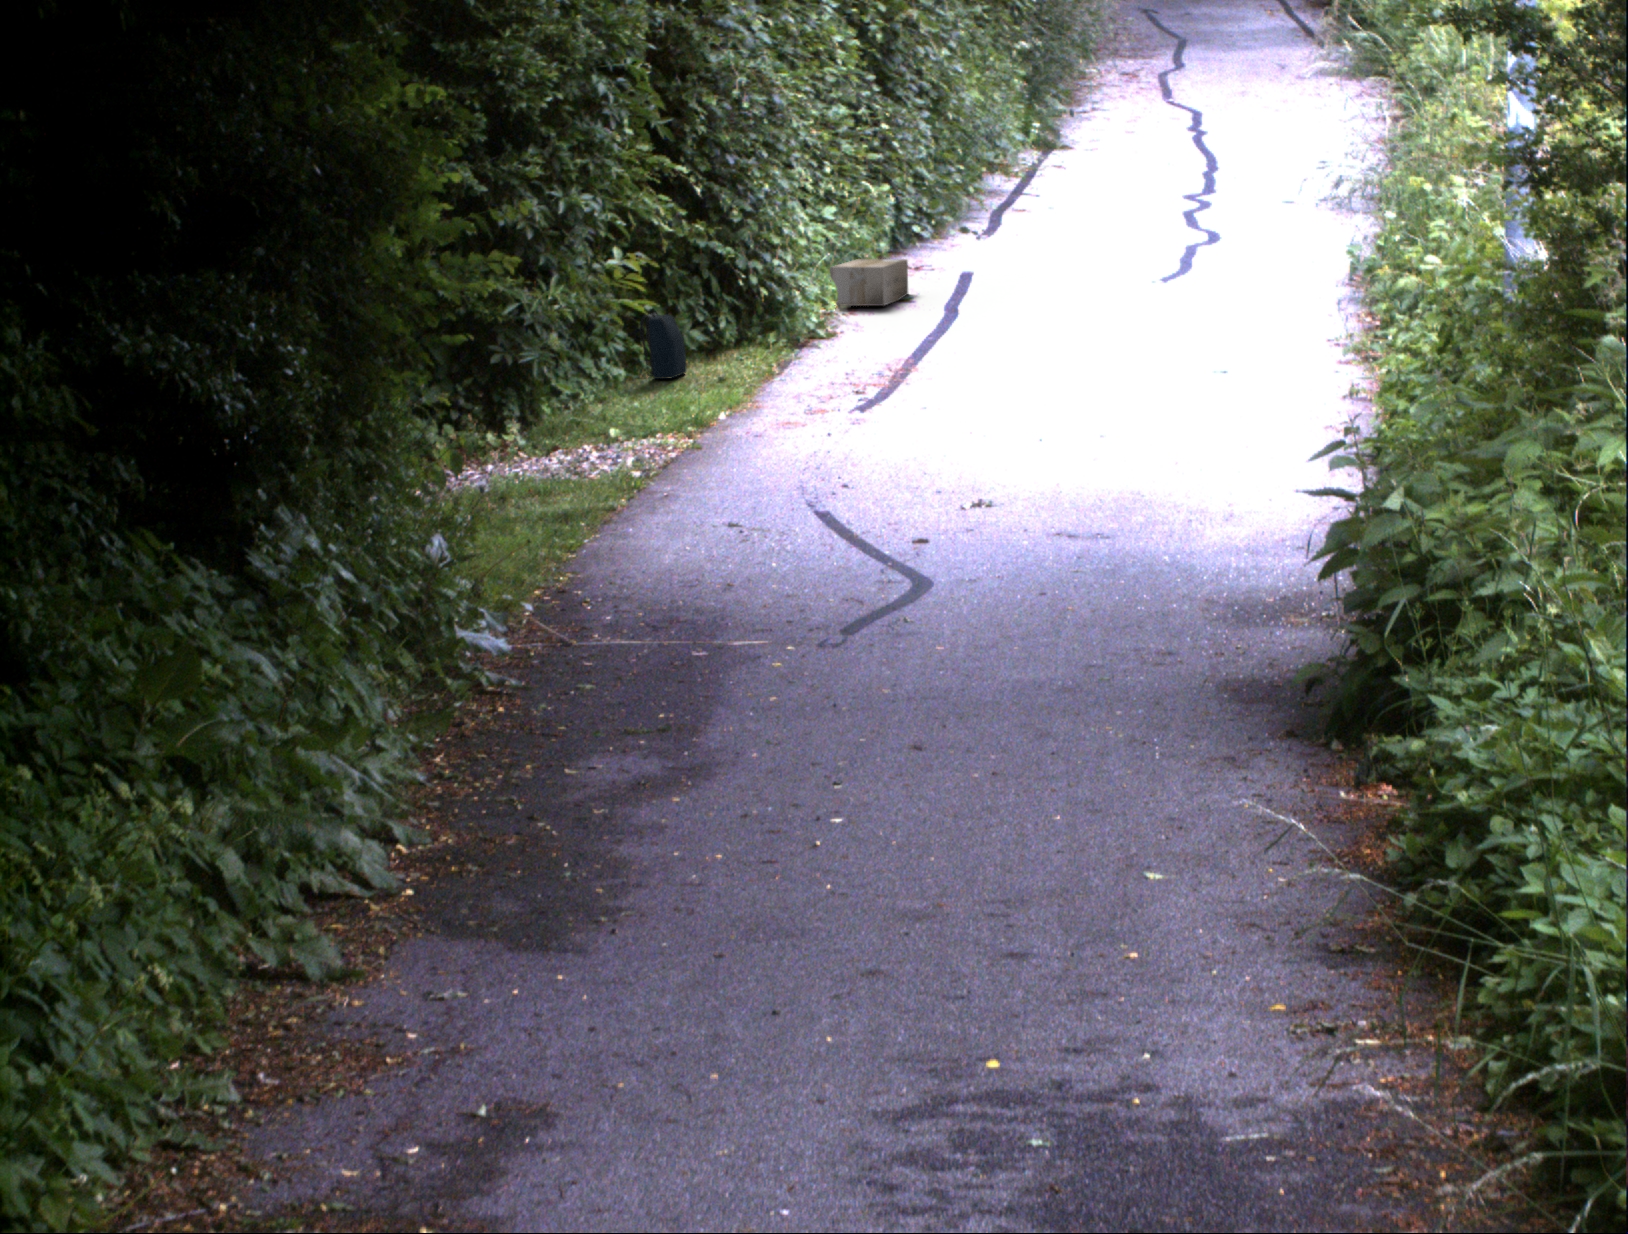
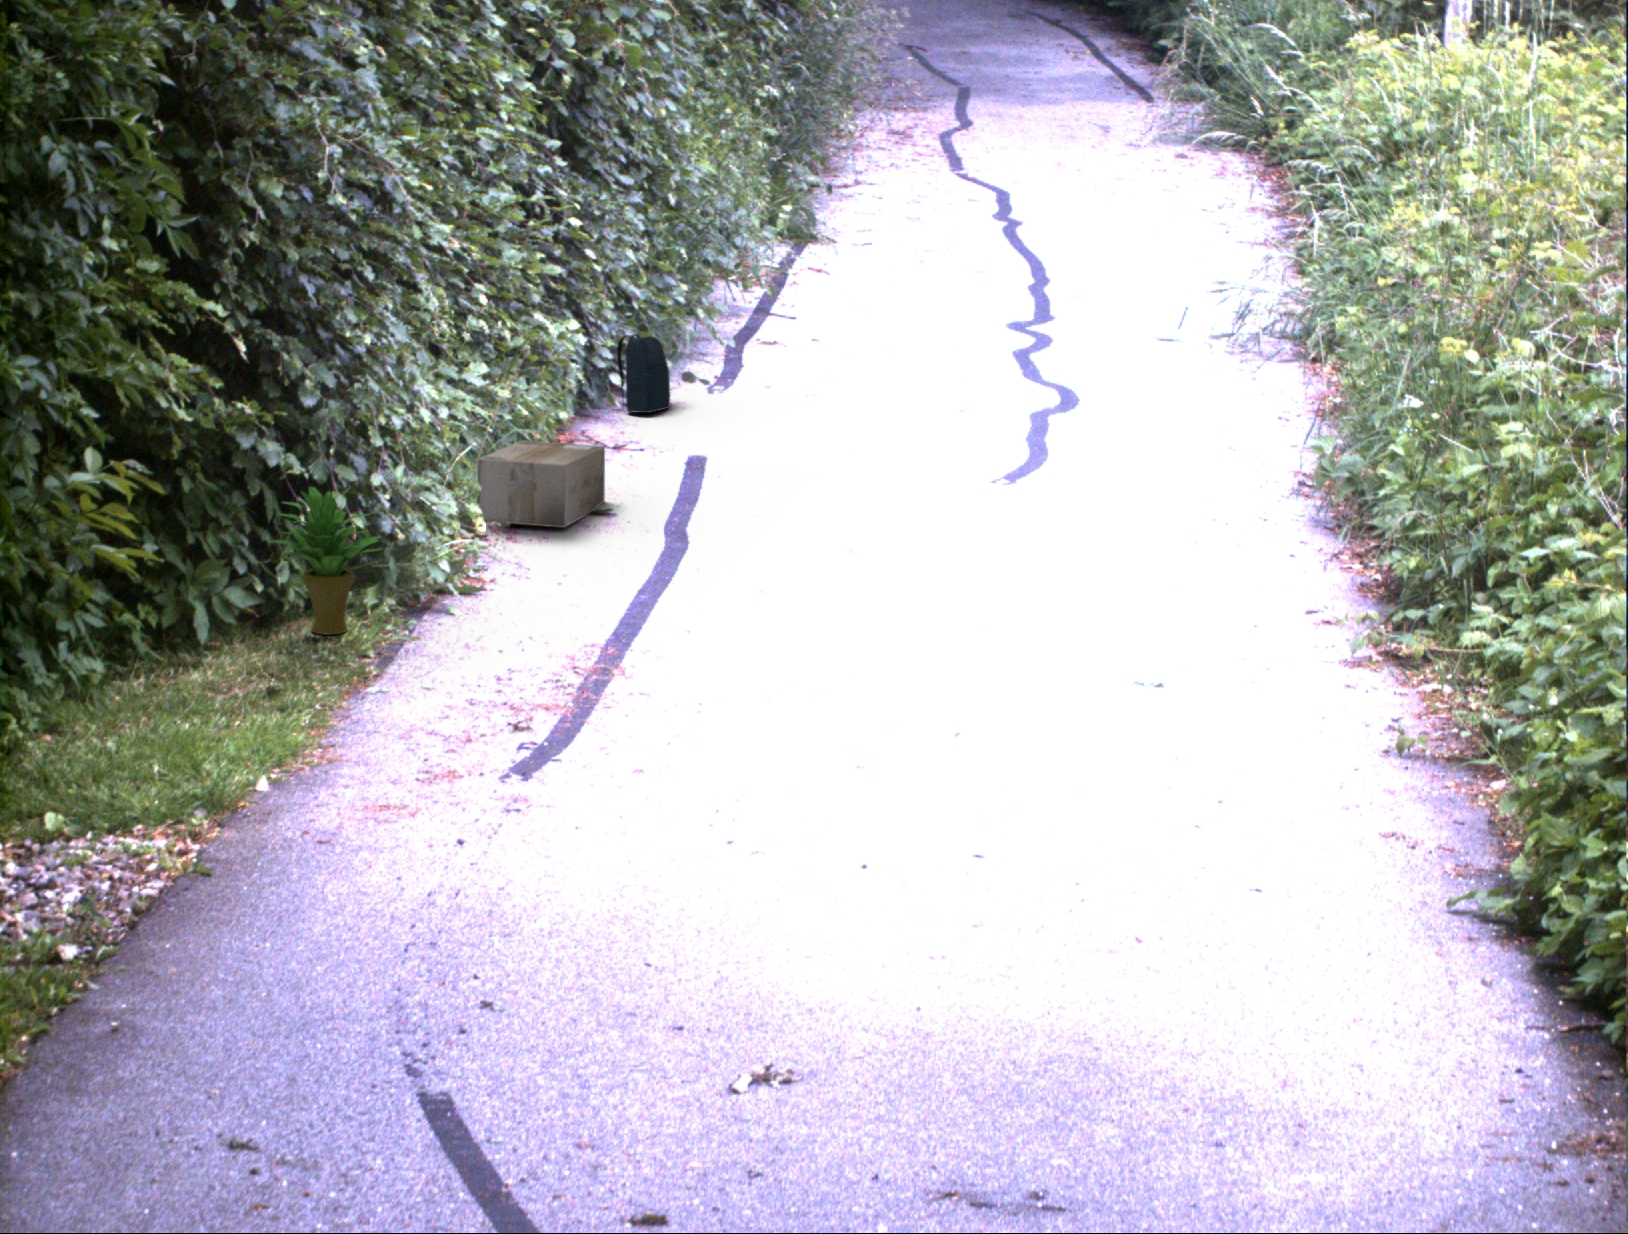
potted plant: none [714,270,779,357] -> present [270,487,381,635]
backpack: present [640,313,686,379] -> present [617,333,670,413]

